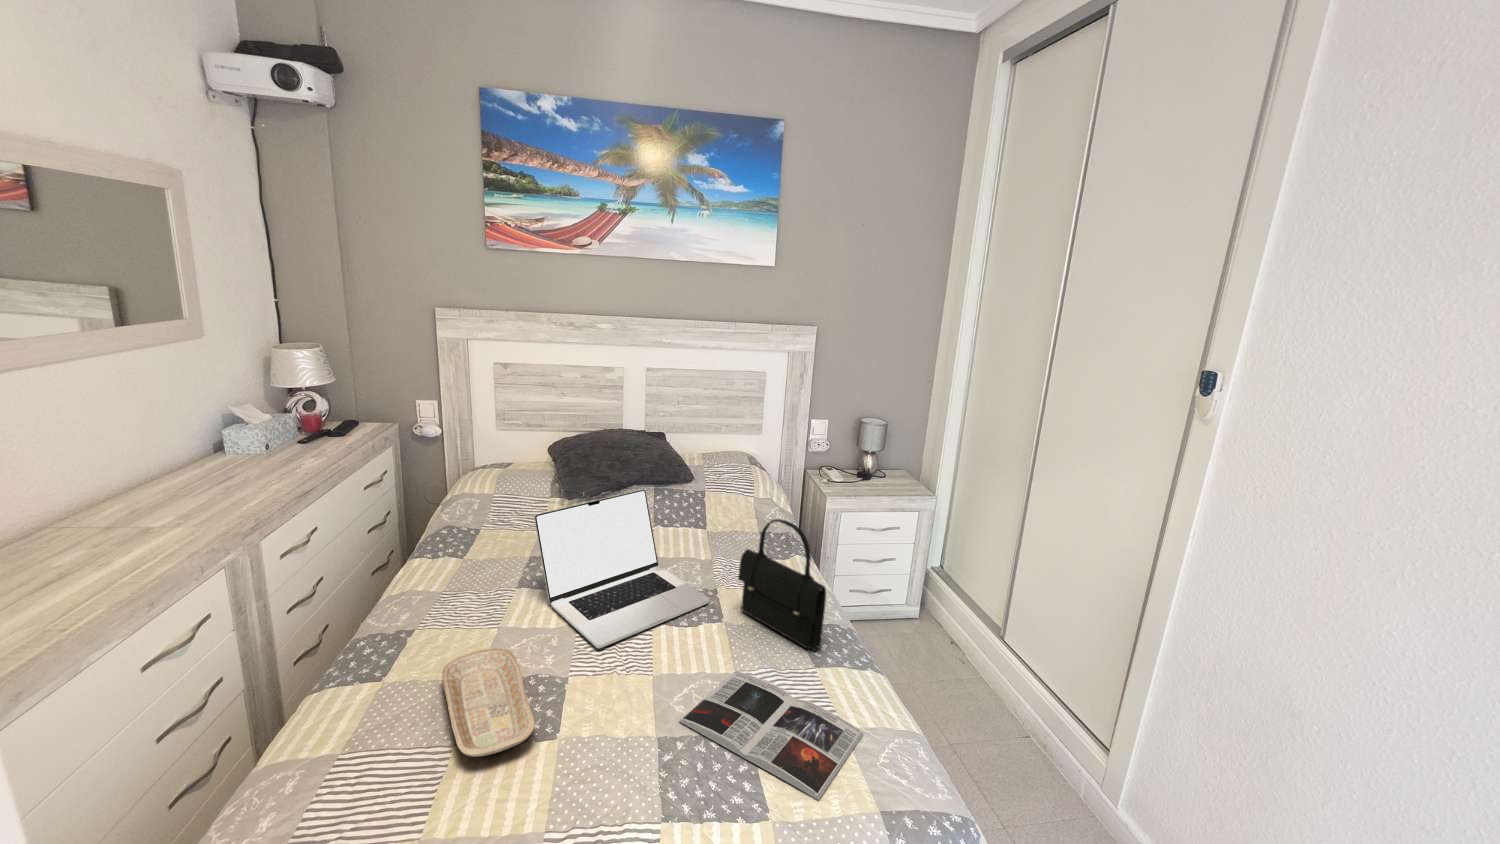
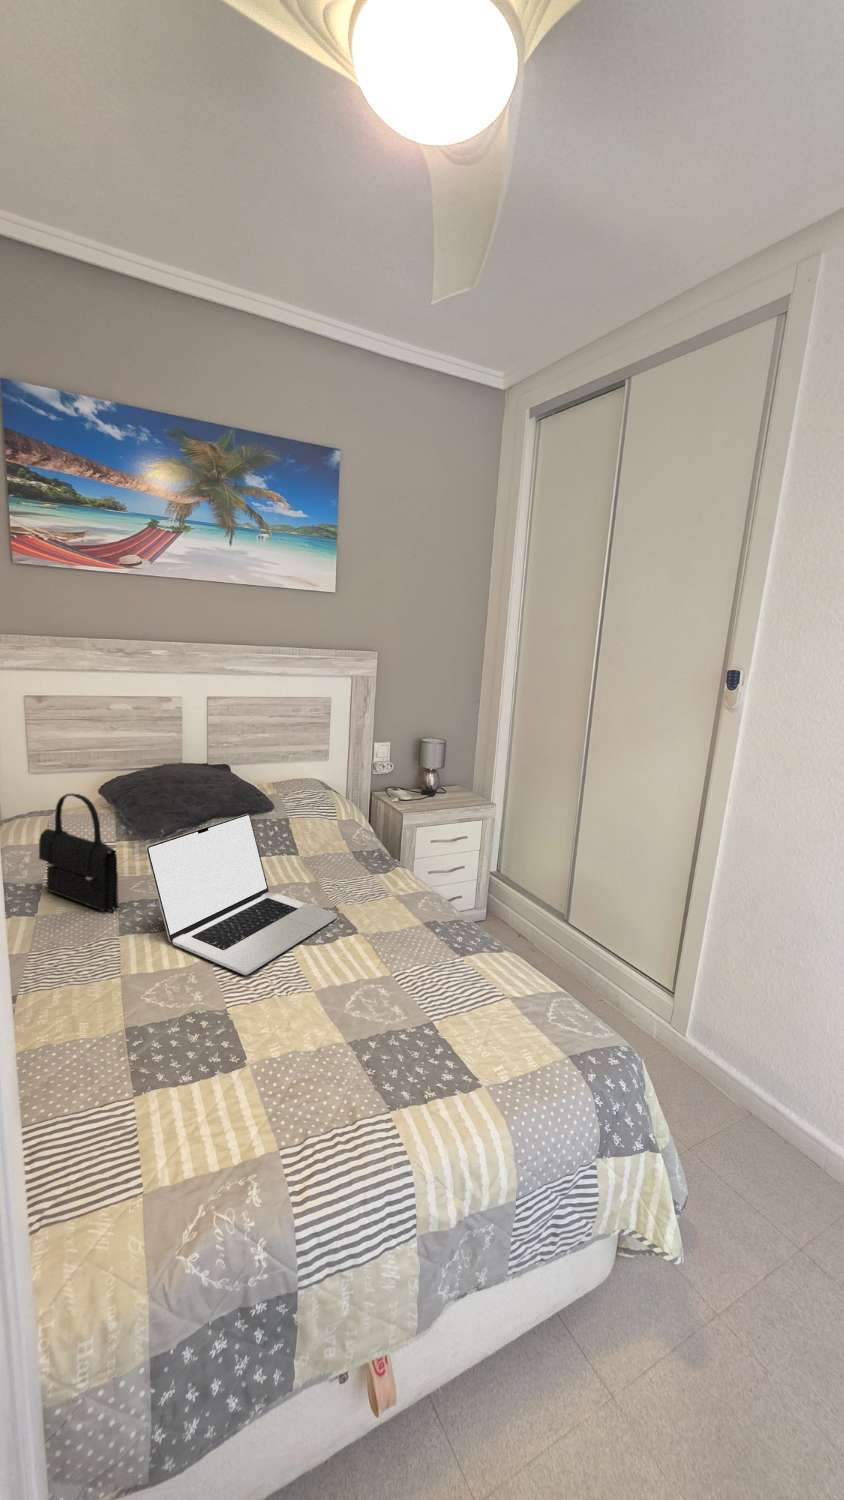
handbag: present [738,519,826,651] -> present [39,793,118,912]
tray: present [442,648,535,757] -> none [85,990,224,1097]
magazine: present [679,671,863,800] -> none [361,972,528,1063]

